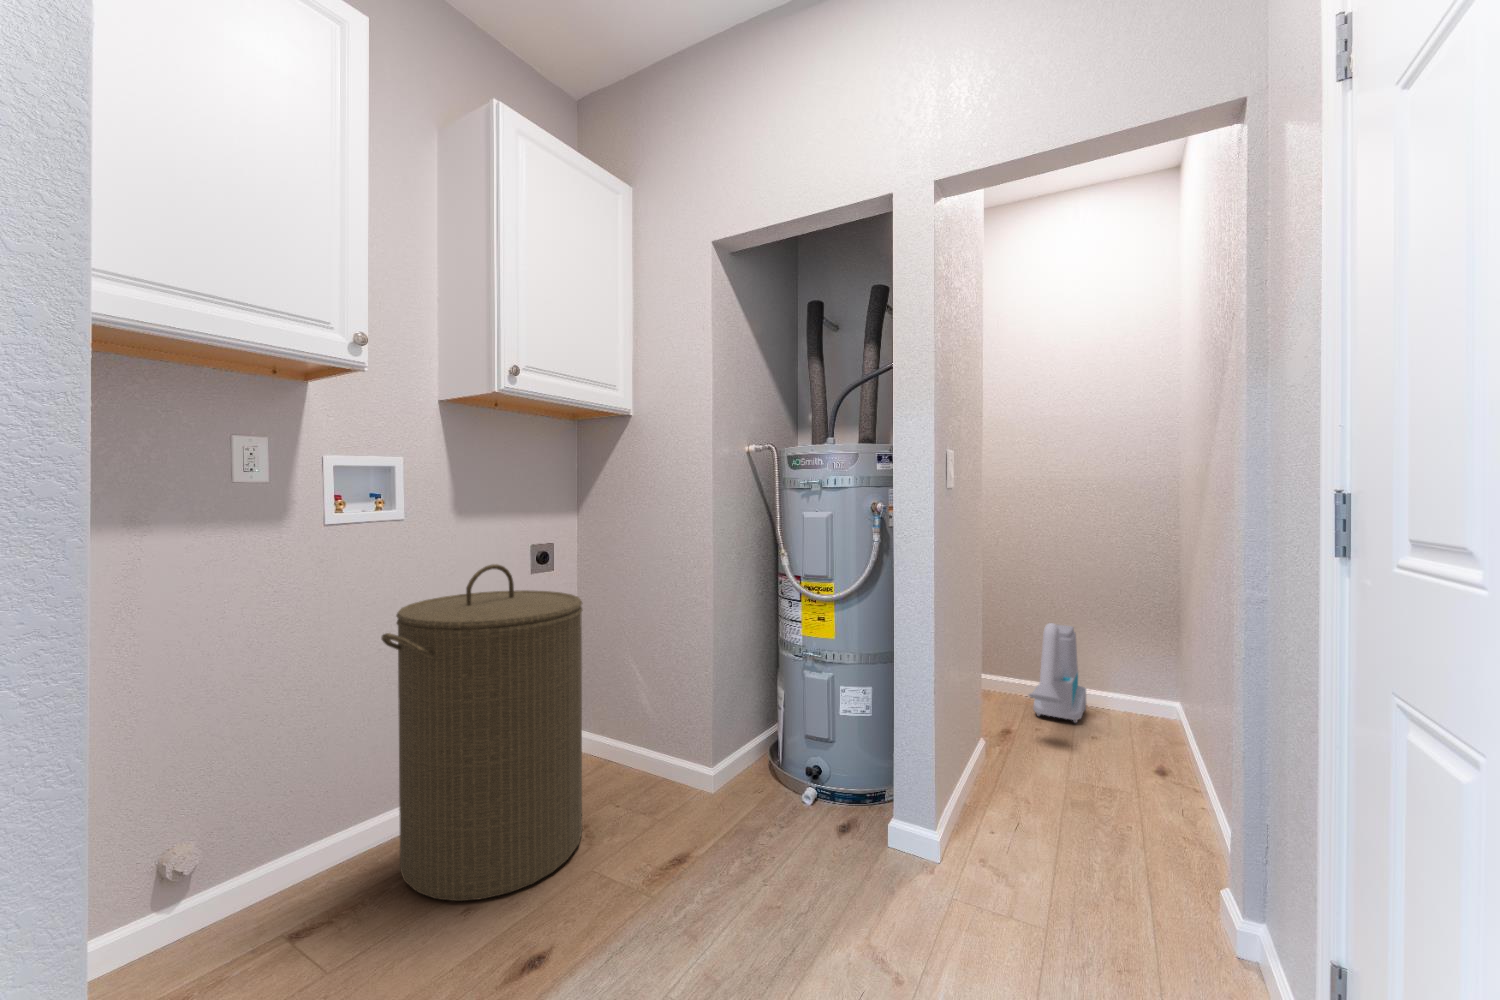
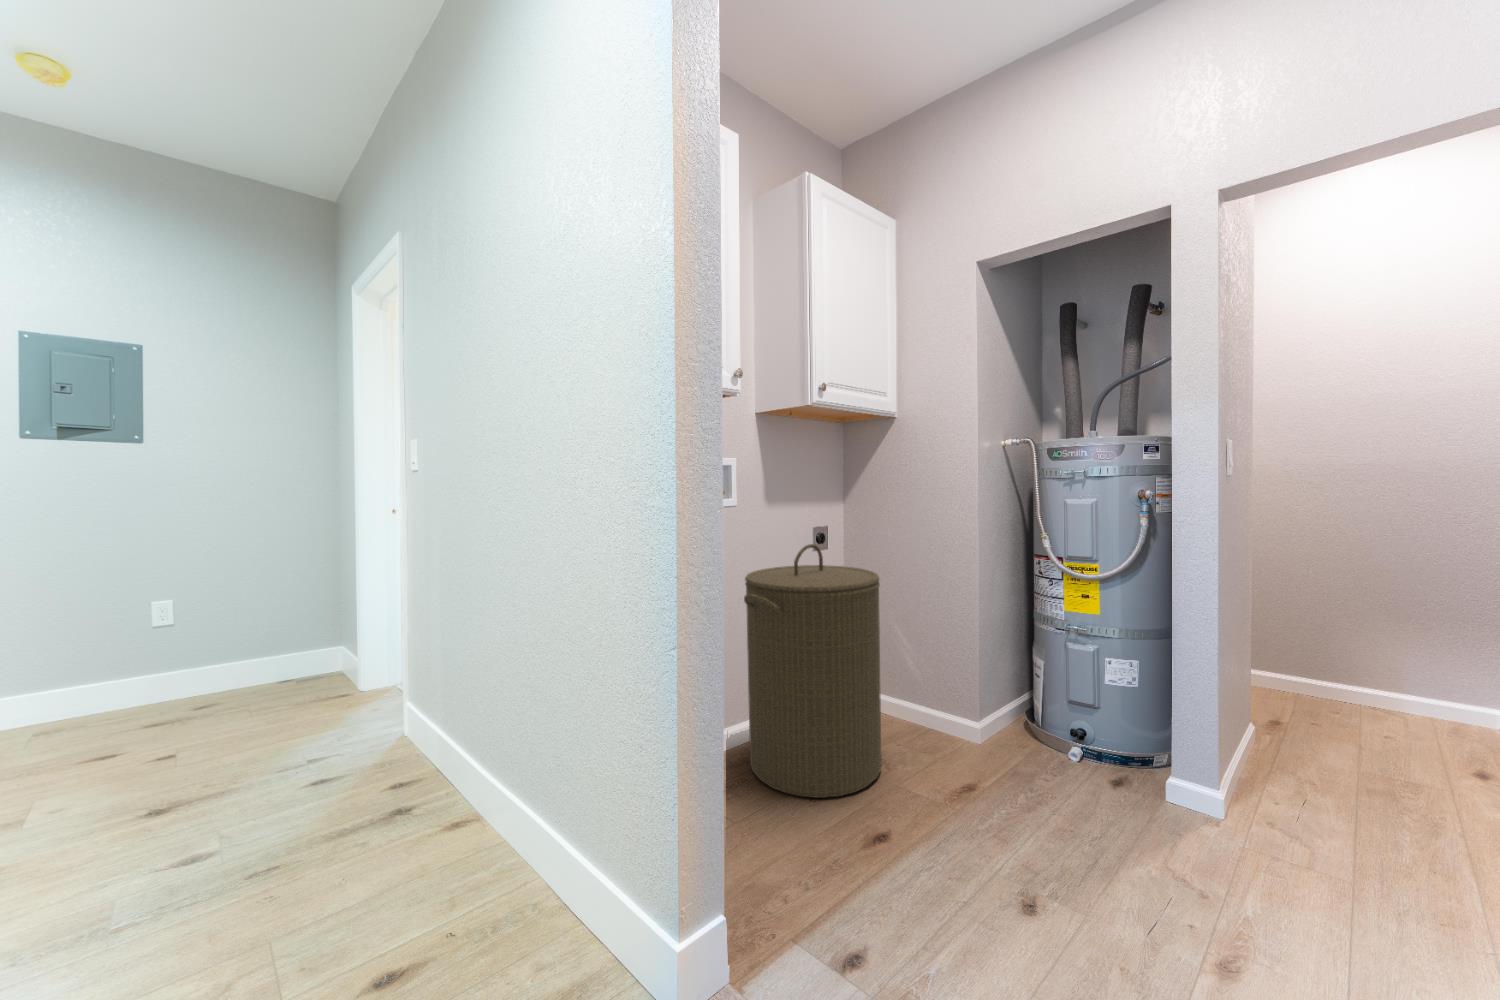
vacuum cleaner: present [1029,623,1086,723] -> none [1305,610,1374,716]

